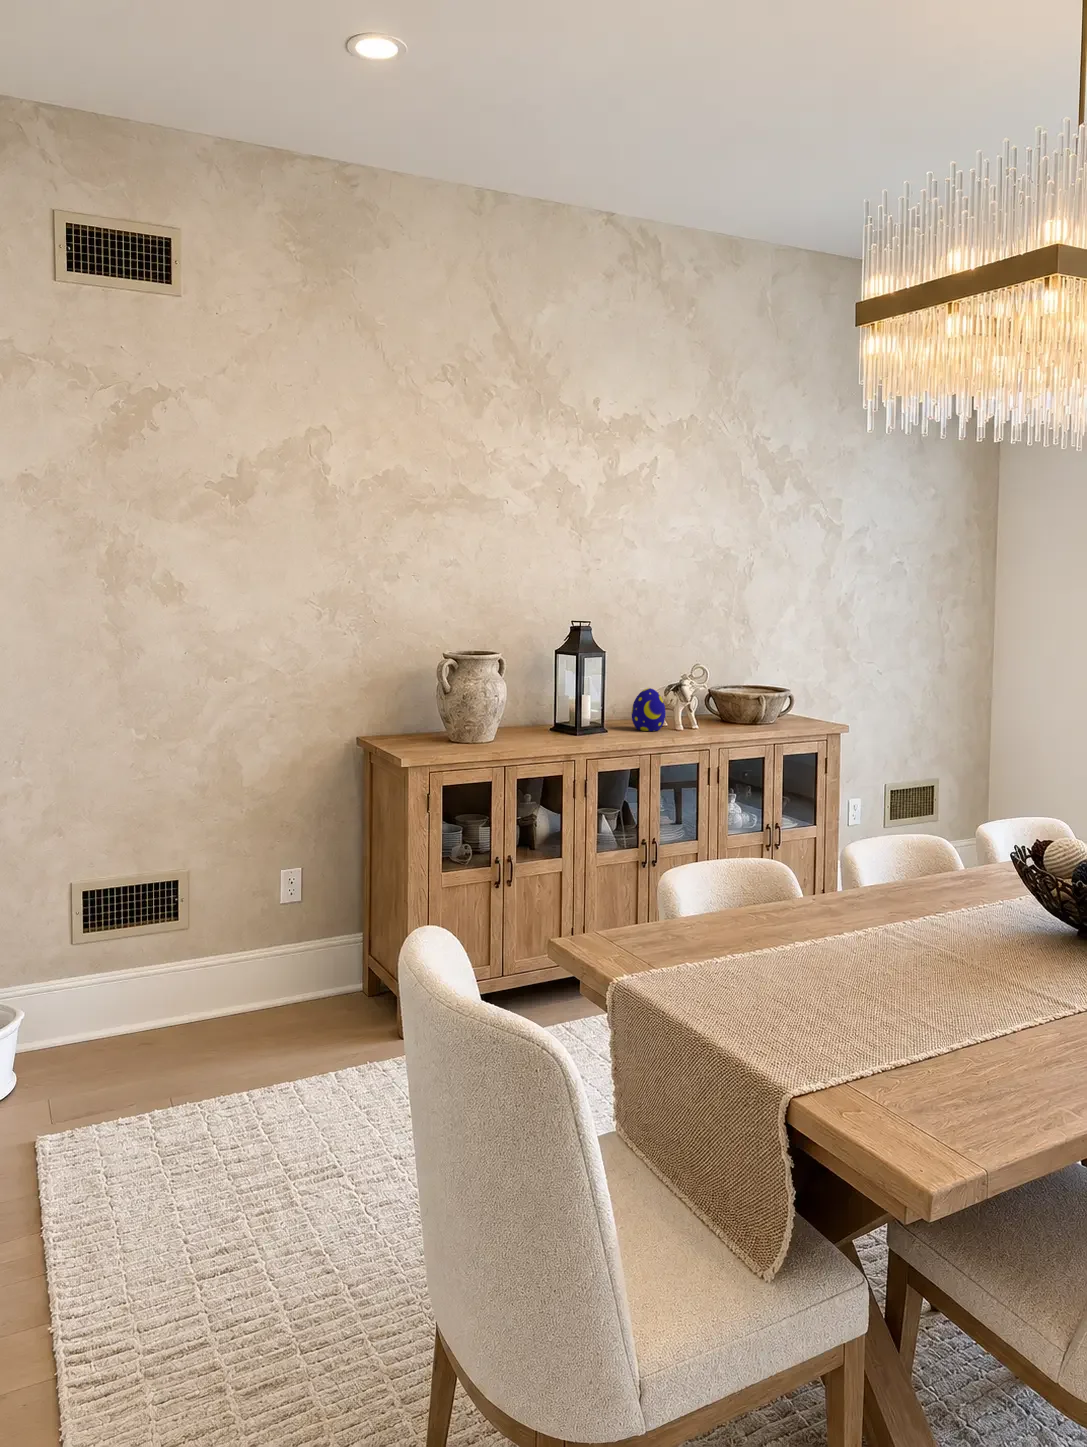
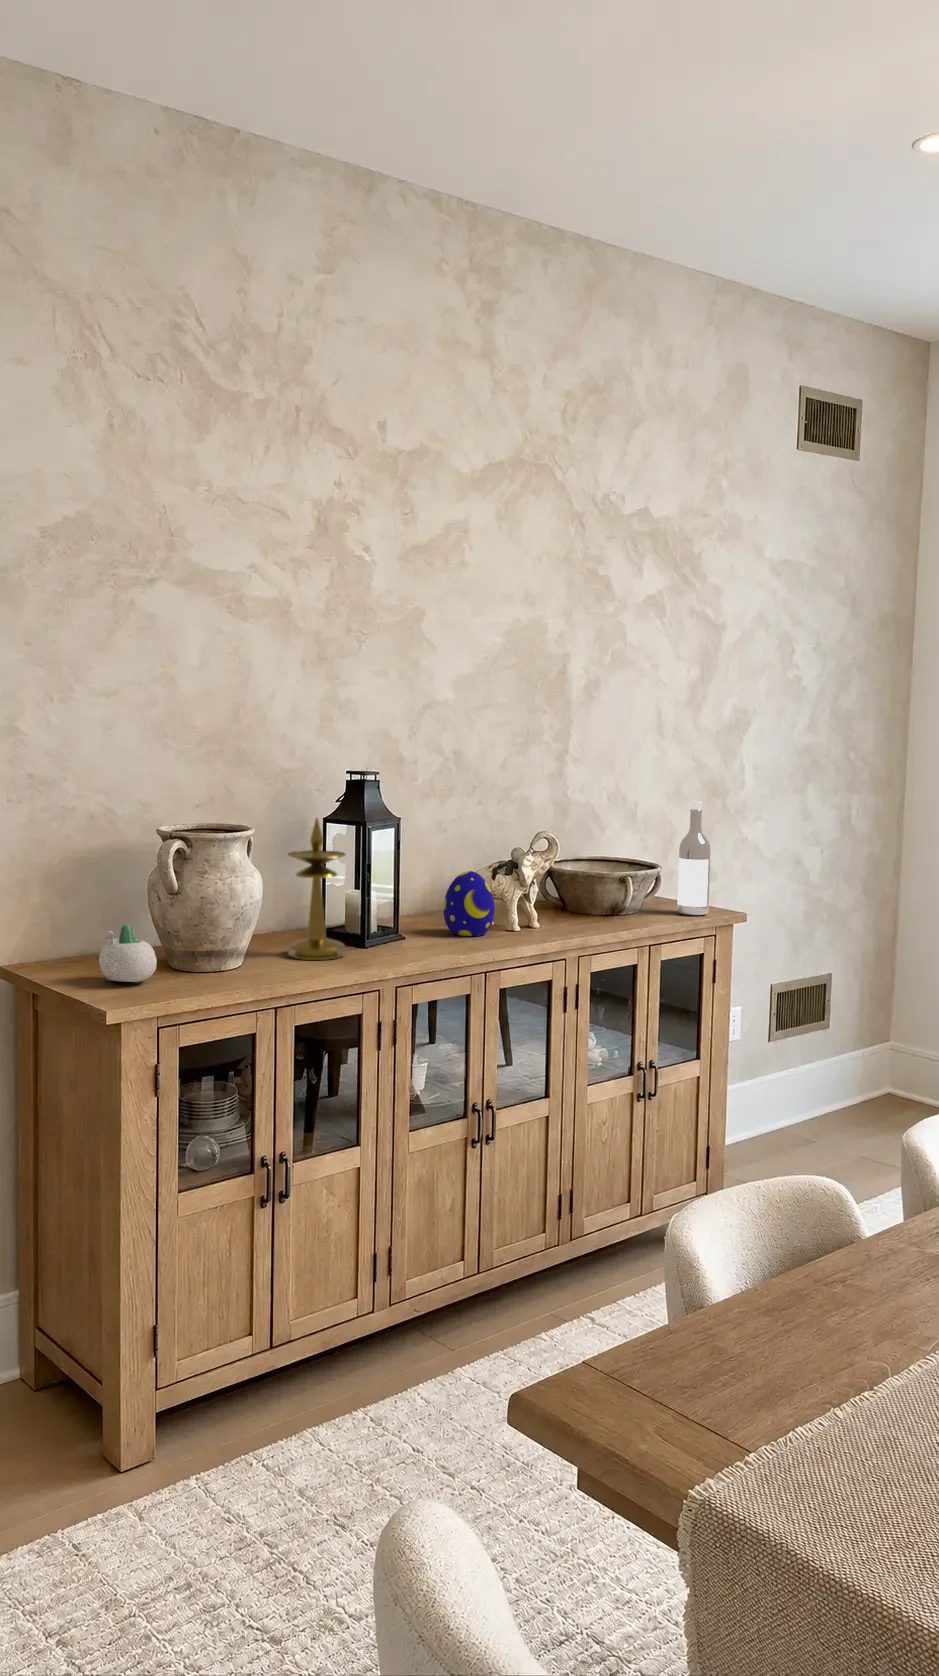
wine bottle: none [803,647,827,726] -> present [677,801,710,915]
candlestick: none [524,648,562,739] -> present [288,818,345,960]
succulent planter: none [405,709,438,744] -> present [99,924,157,982]

